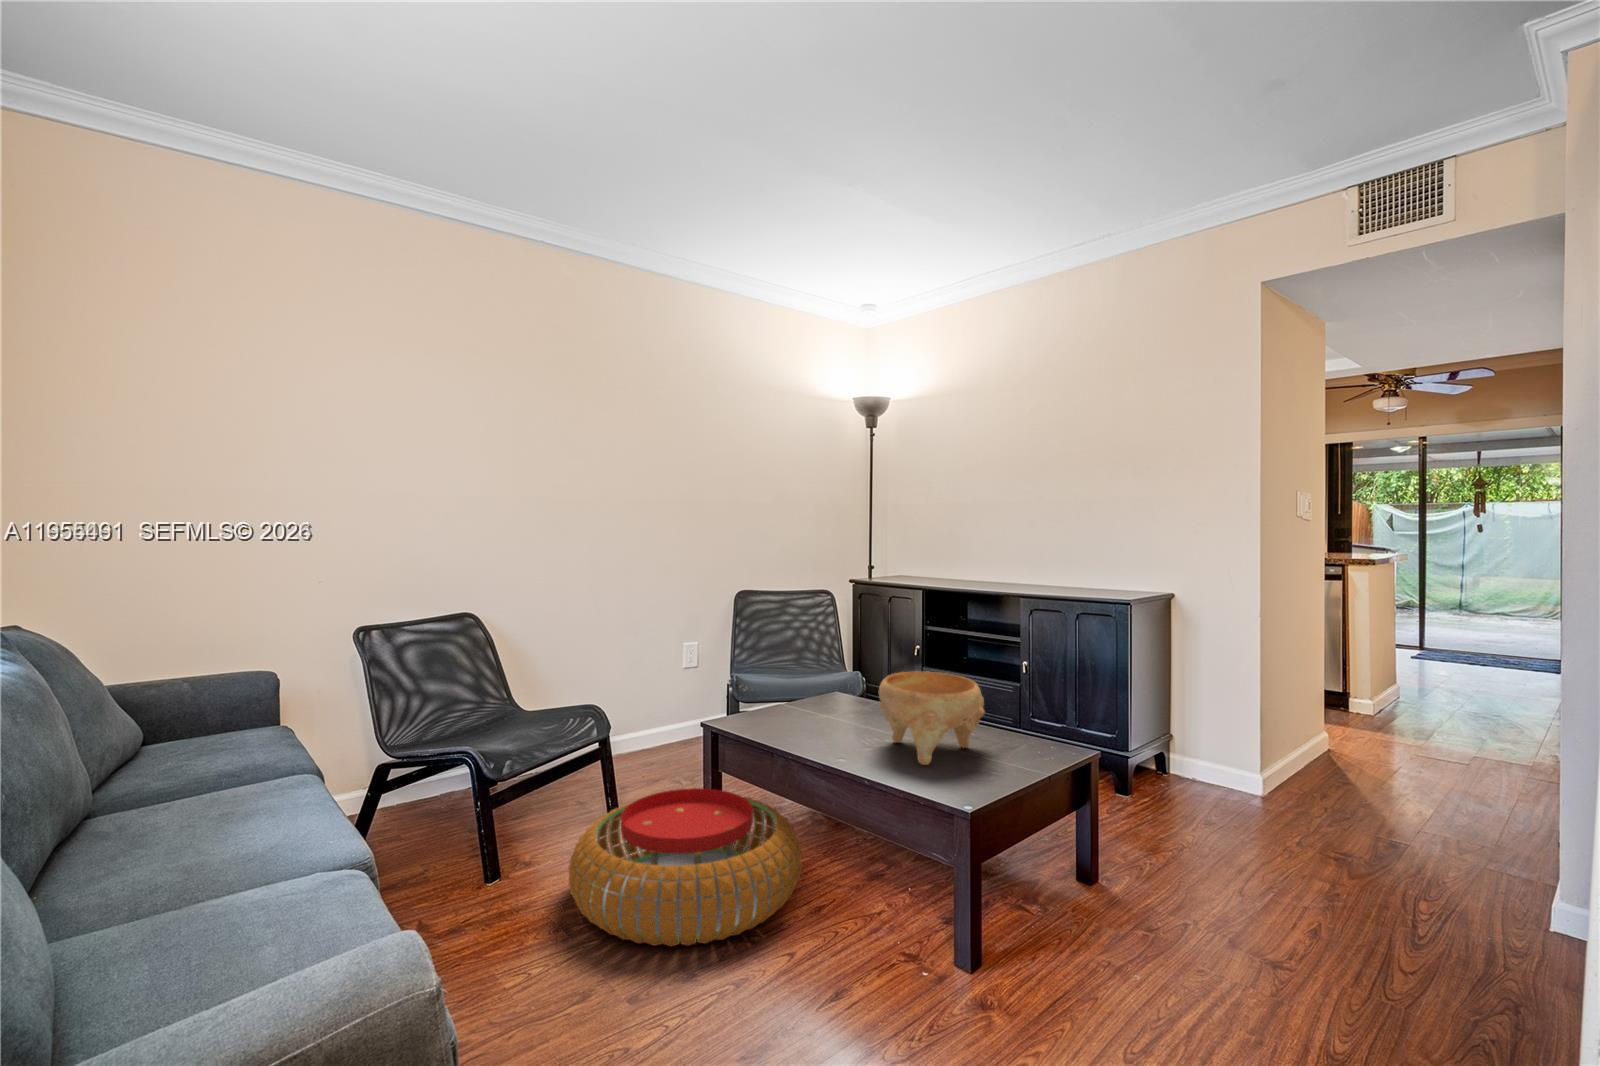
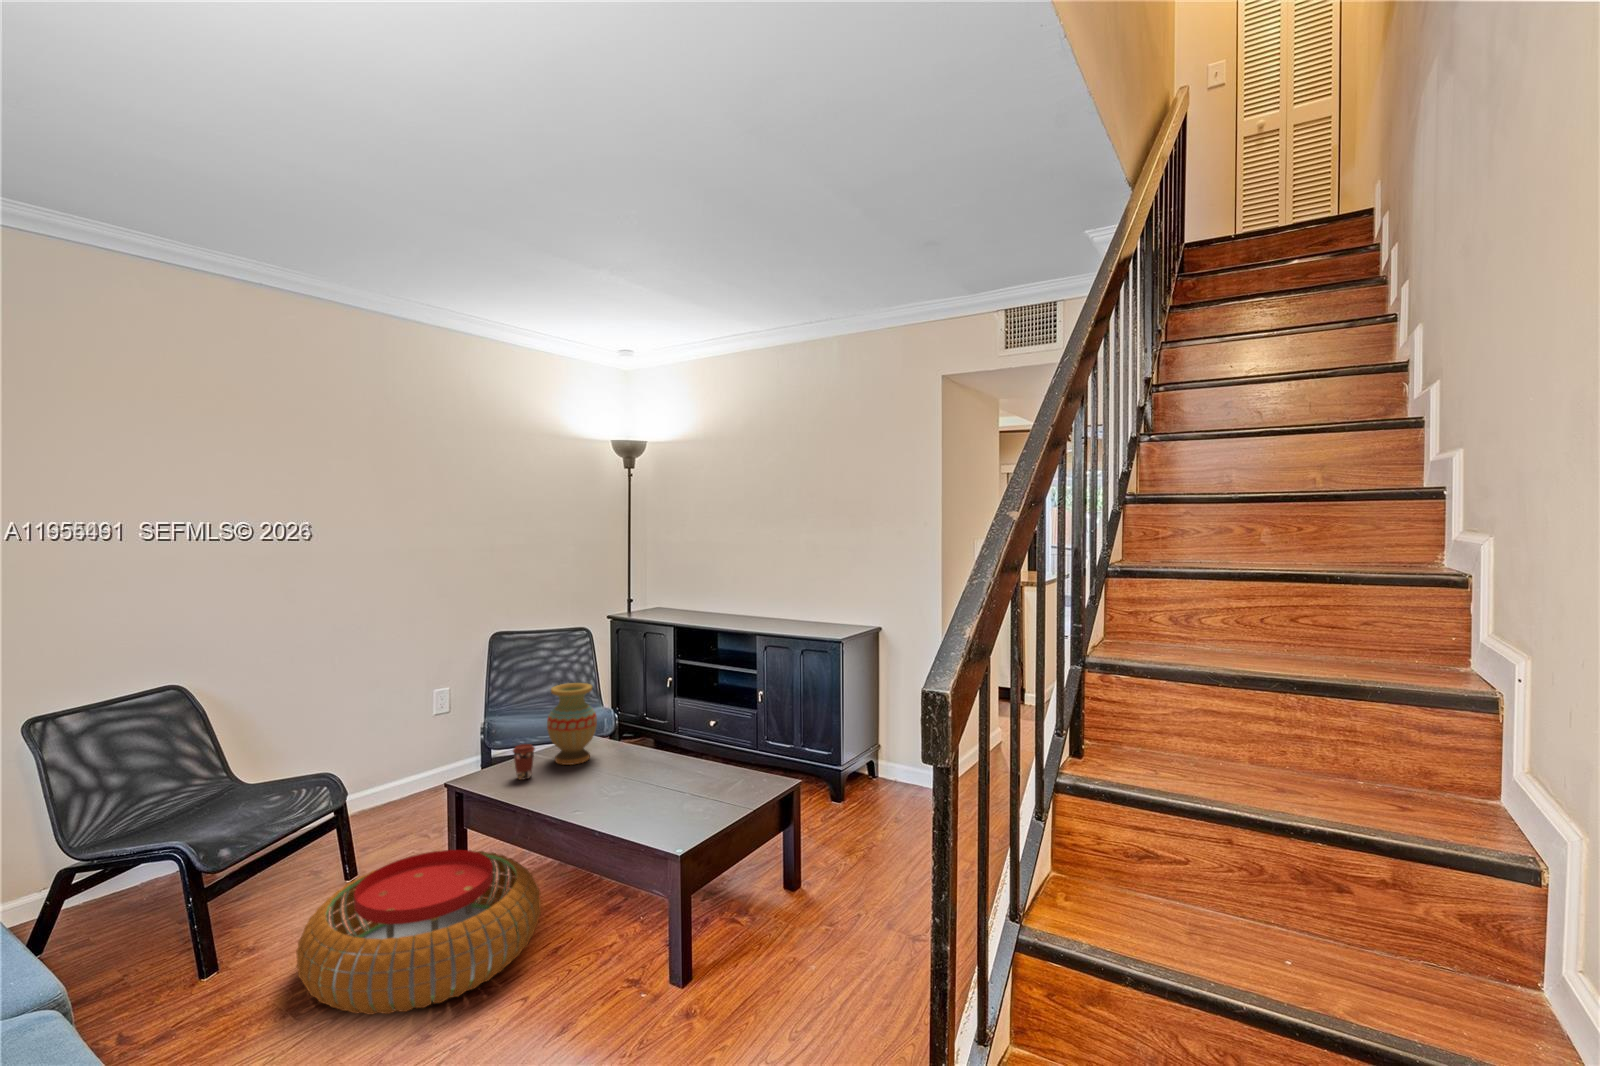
vase: none [801,630,853,716] -> present [547,683,597,765]
decorative bowl: present [879,672,984,765] -> none [613,722,708,809]
coffee cup: none [768,688,791,725] -> present [513,744,535,780]

